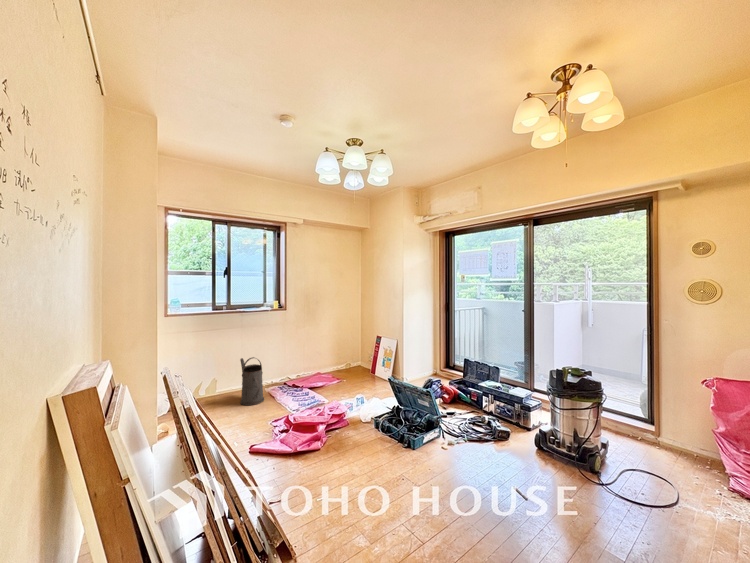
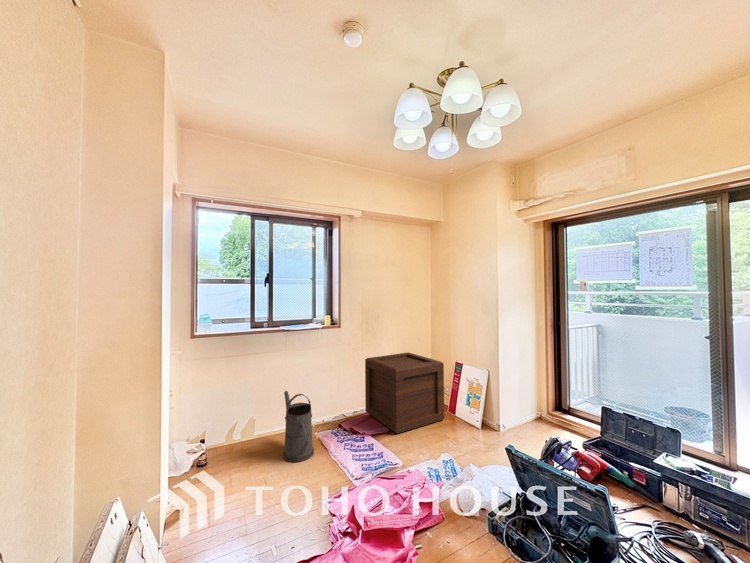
wooden crate: none [306,330,366,387] -> present [365,352,444,434]

